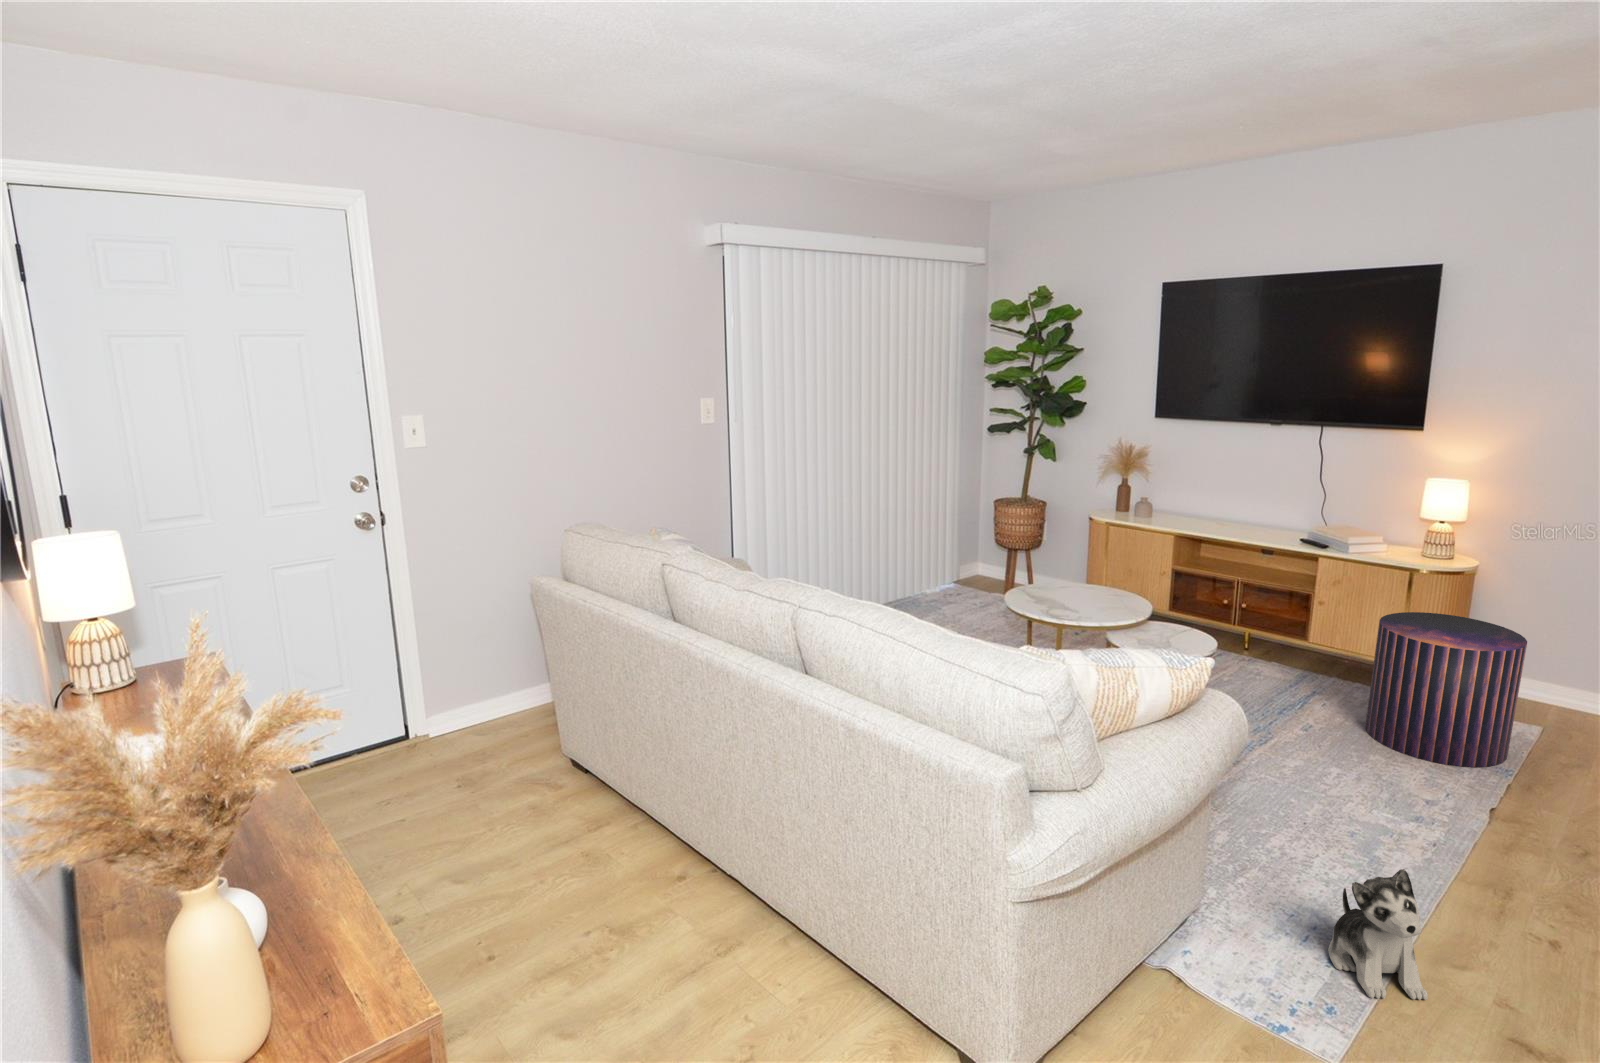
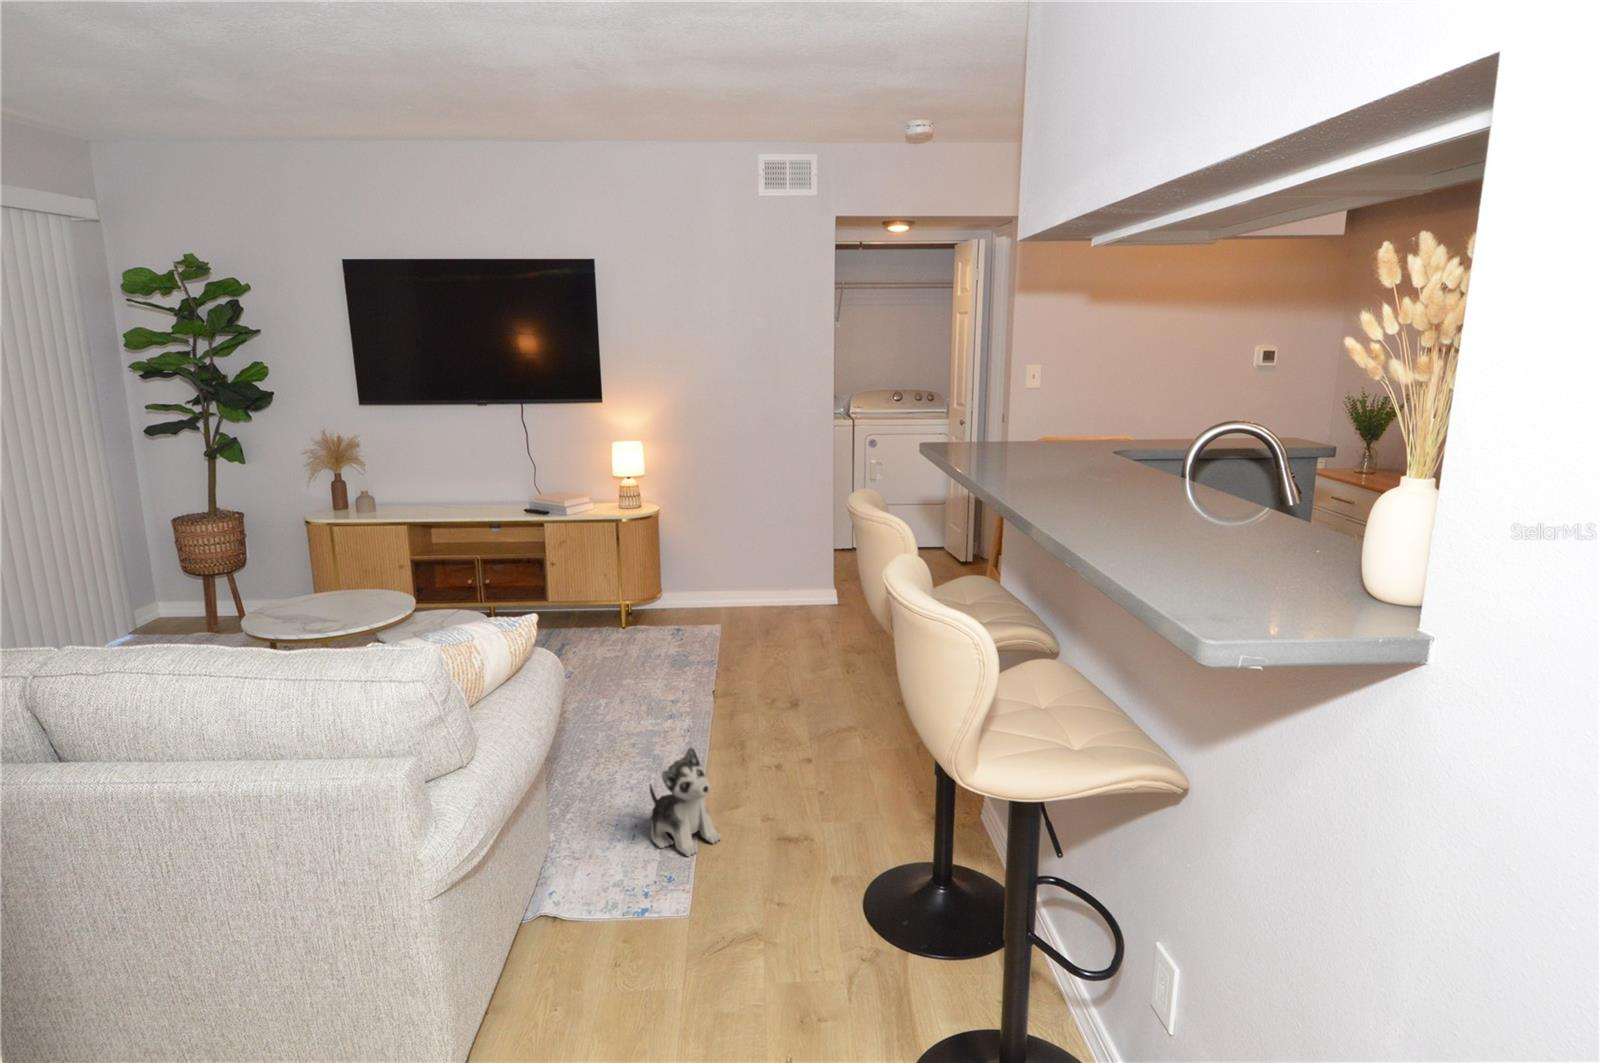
pouf: present [1365,612,1527,768] -> none [608,552,708,673]

